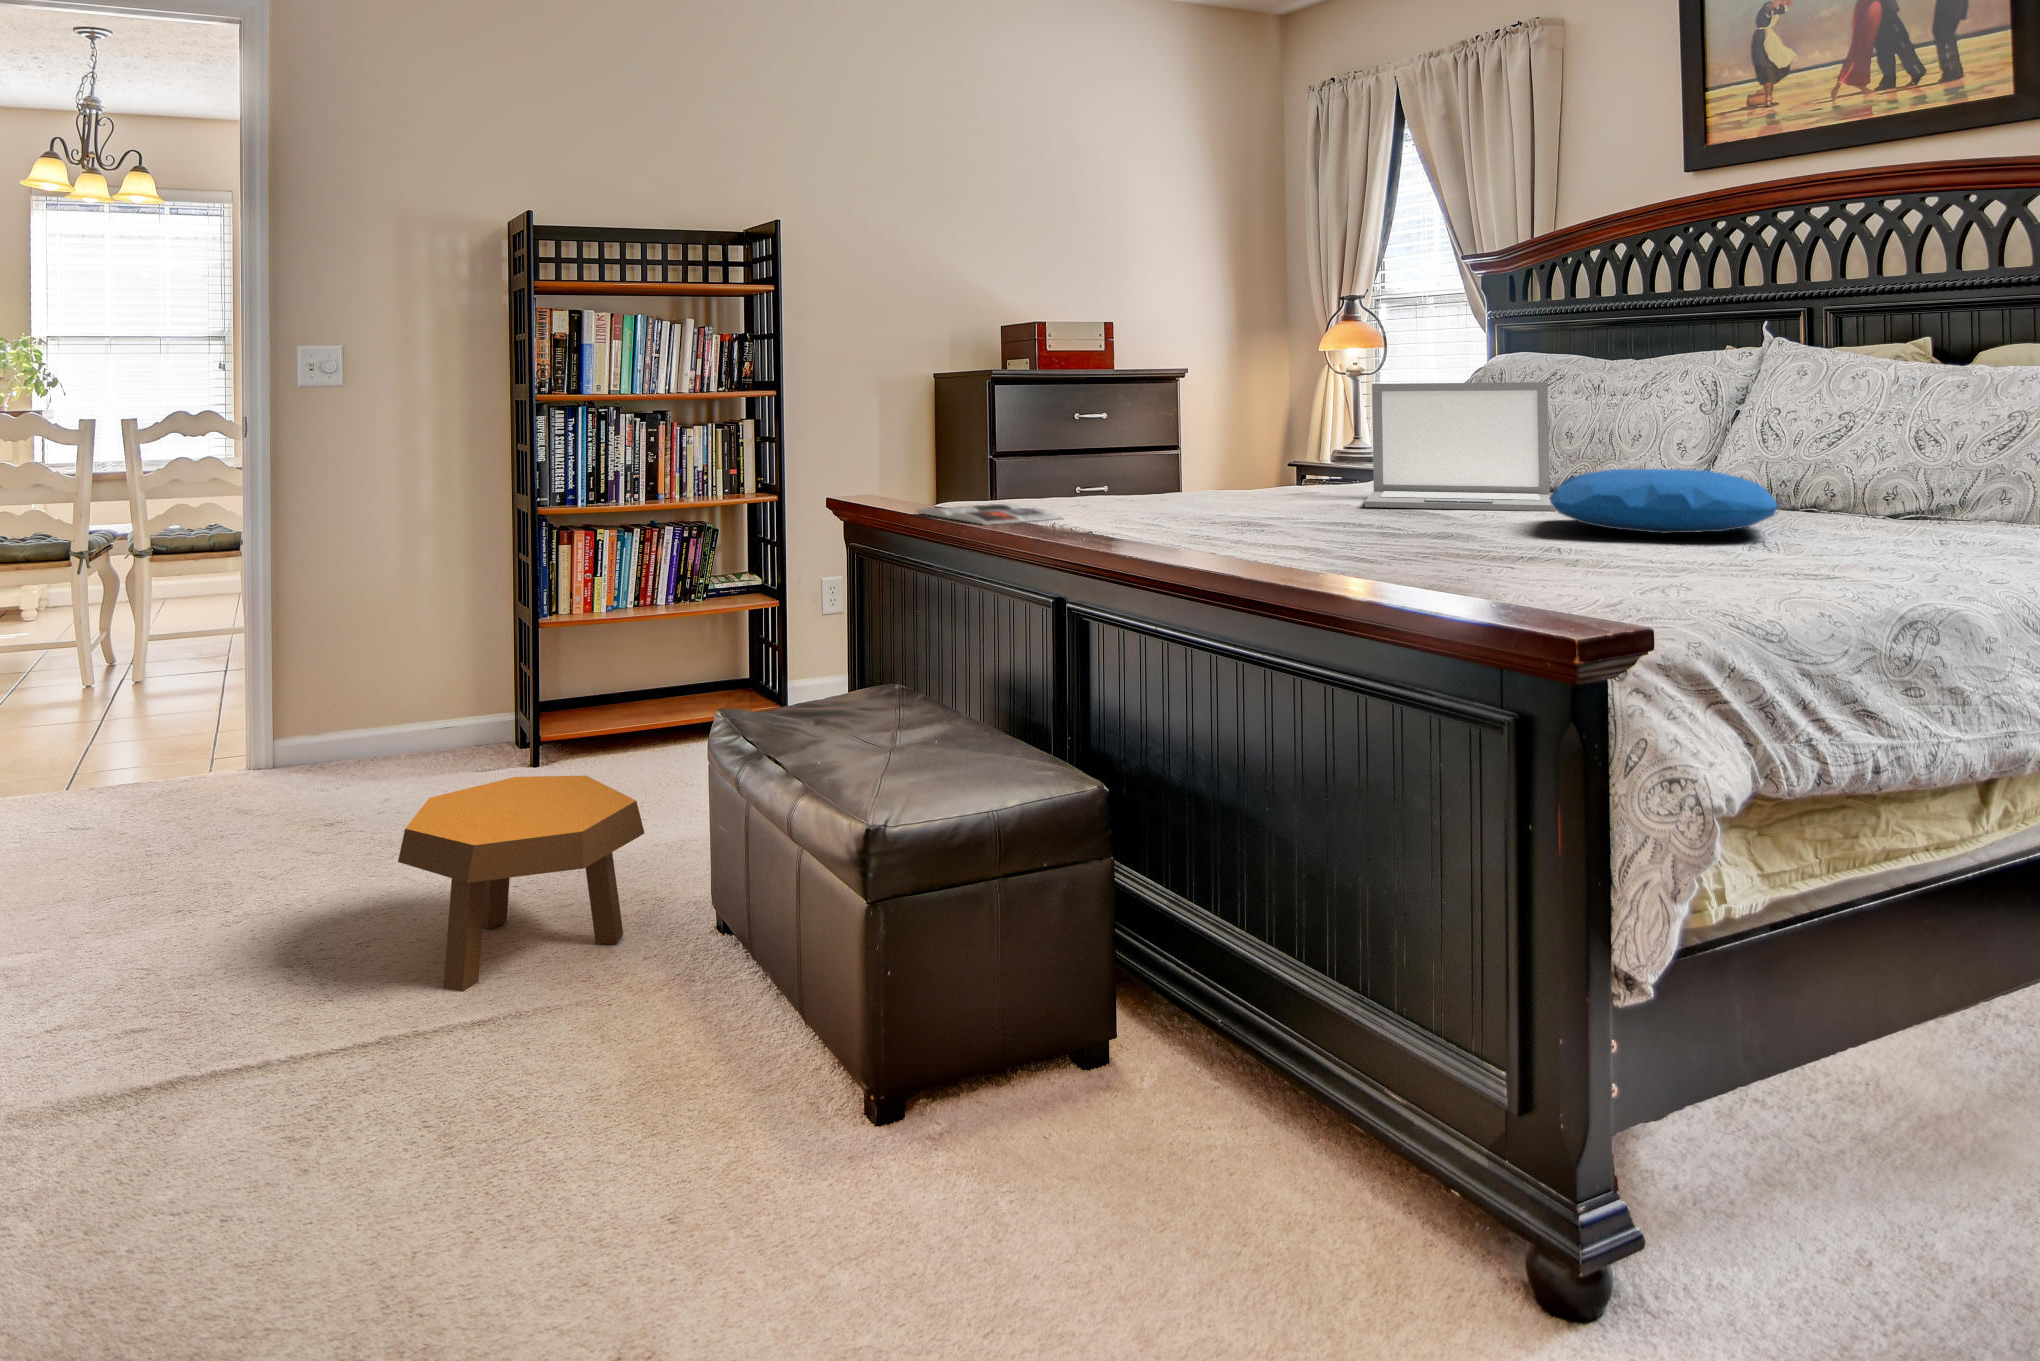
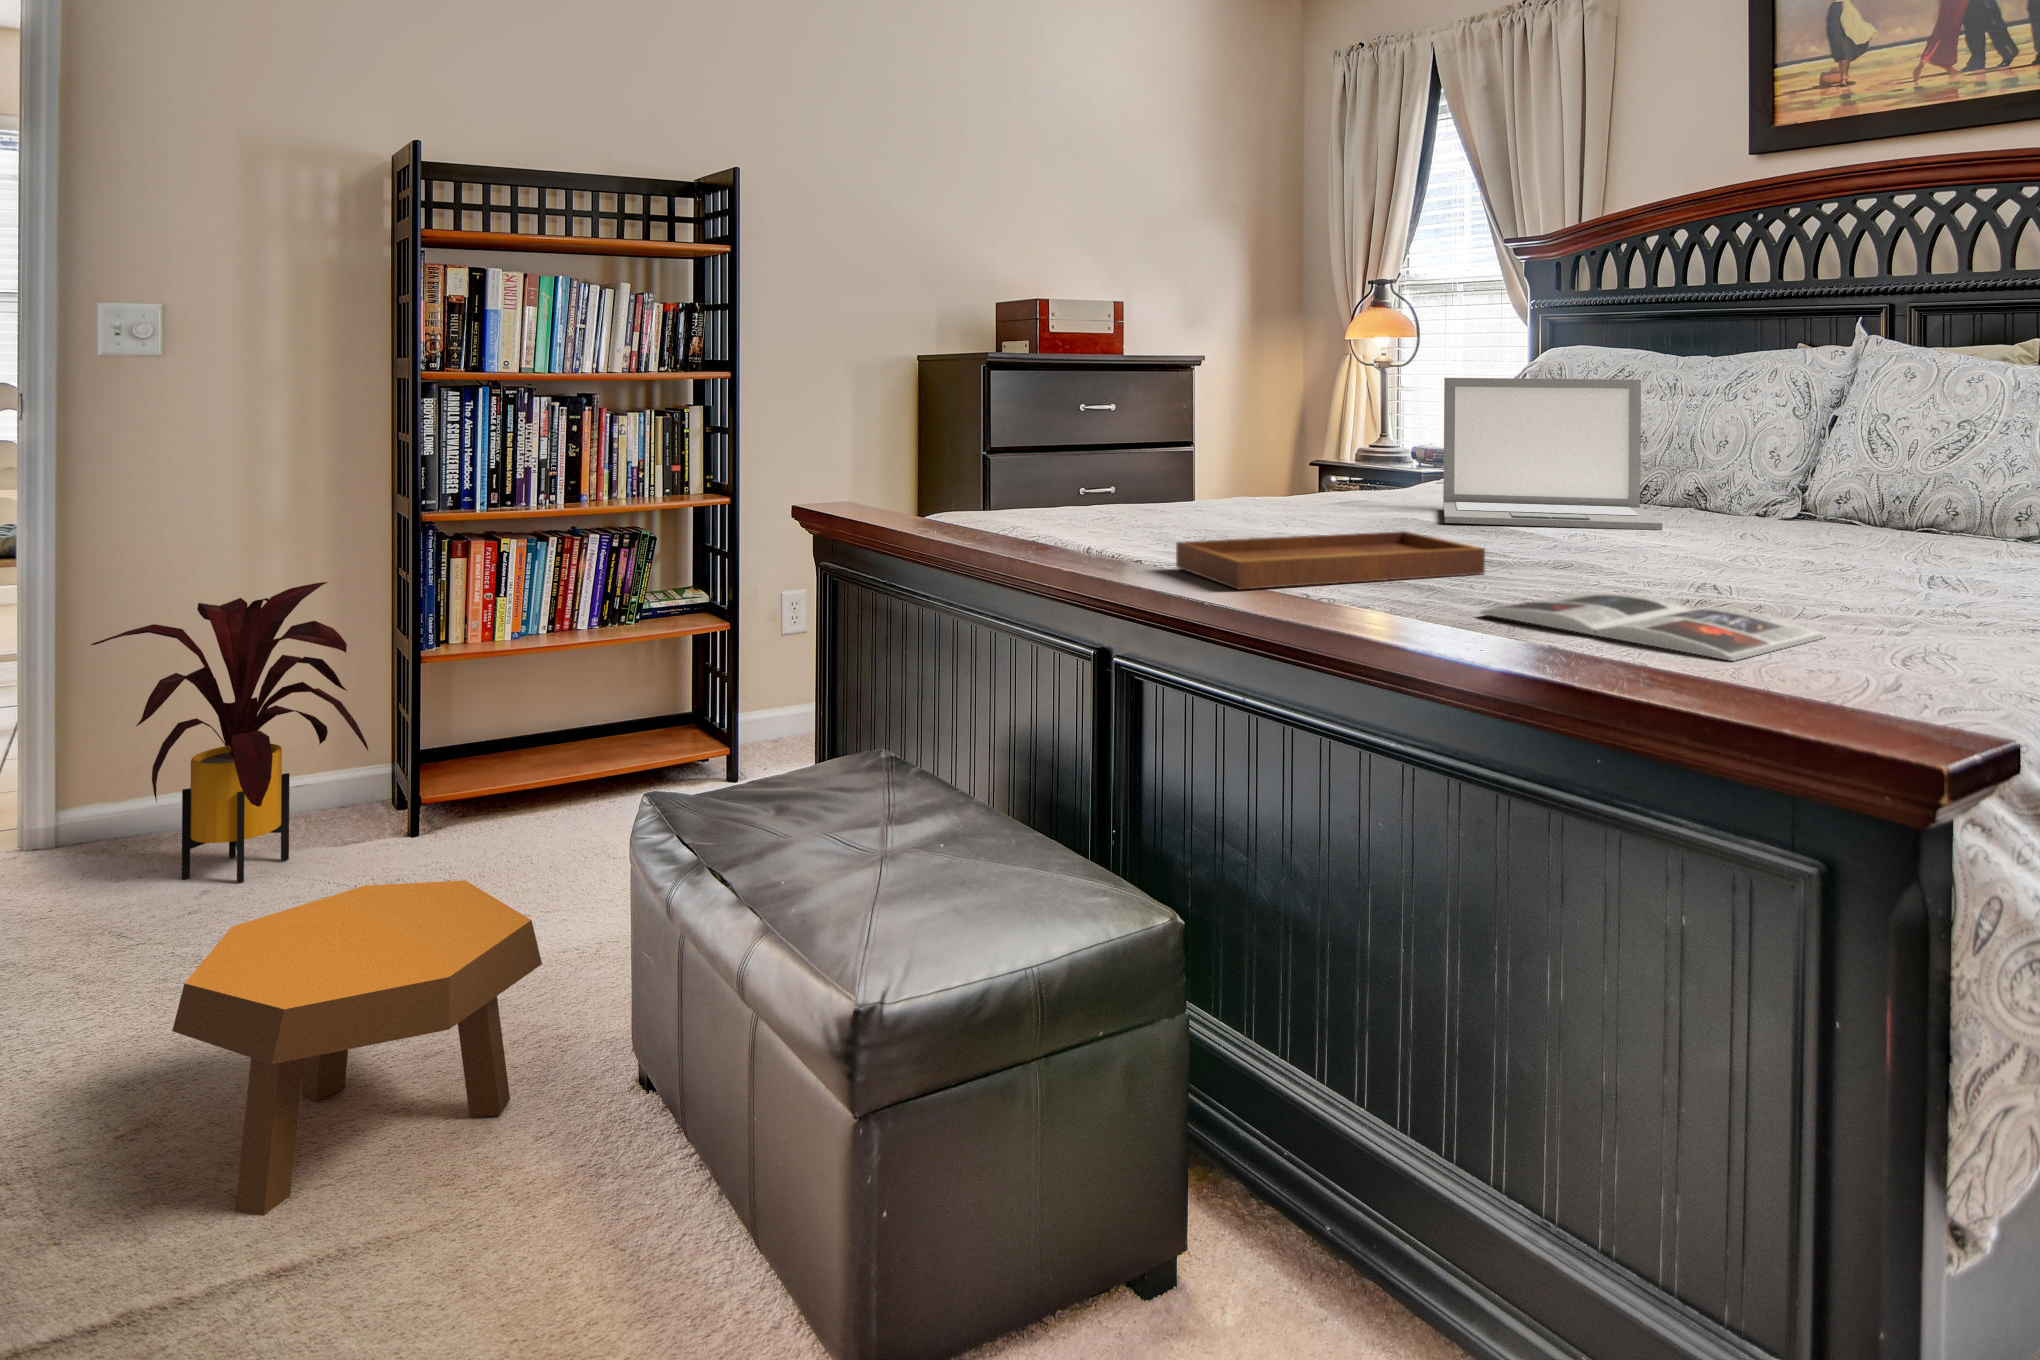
tray: none [1117,462,1367,549] -> present [1176,475,1485,589]
pillow: present [1550,469,1778,534] -> none [1680,487,1961,564]
magazine: present [916,504,1063,525] -> present [1480,592,1825,661]
house plant: none [305,563,504,793] -> present [91,582,368,883]

